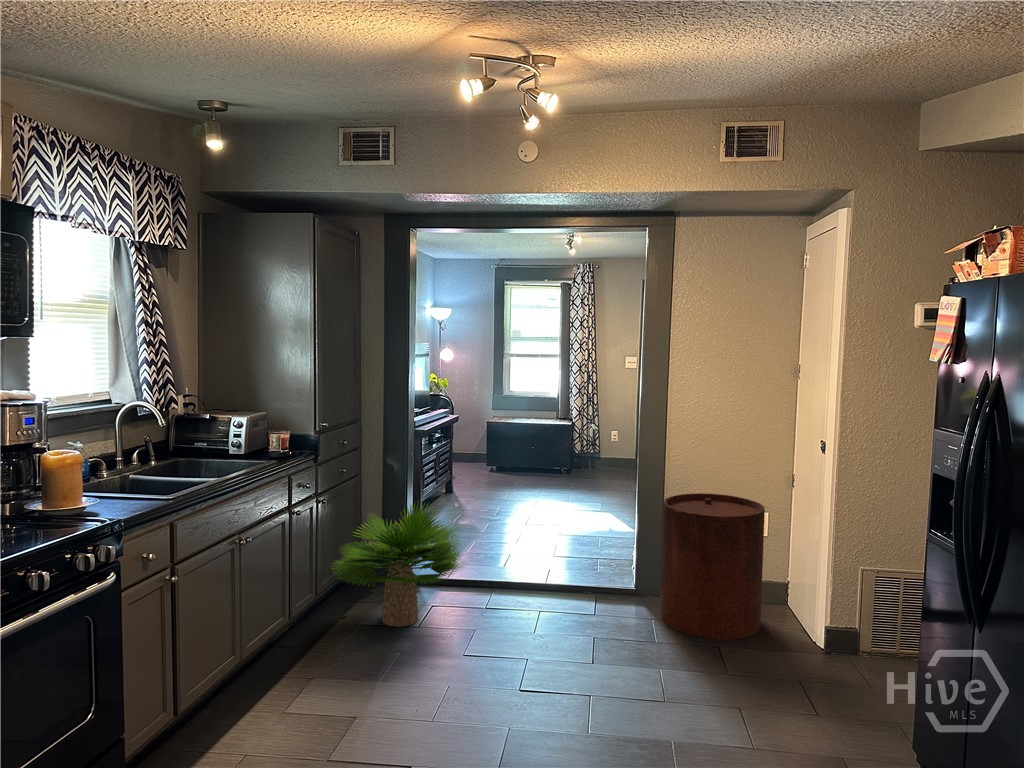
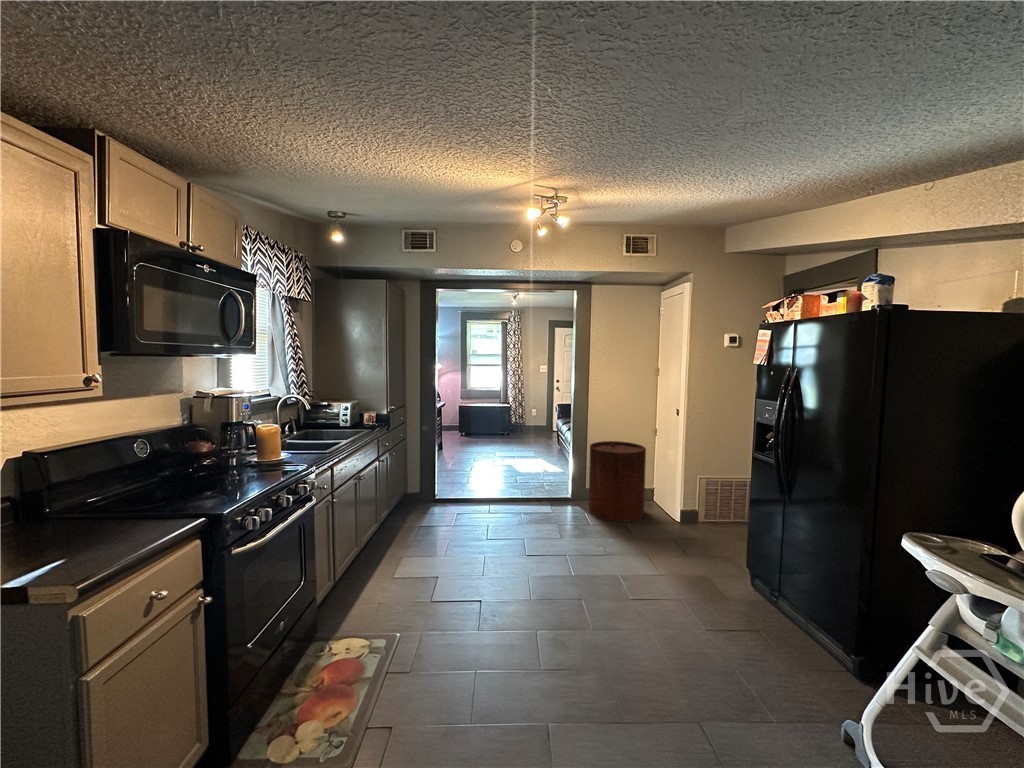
potted plant: present [335,502,462,627] -> none [399,450,483,525]

